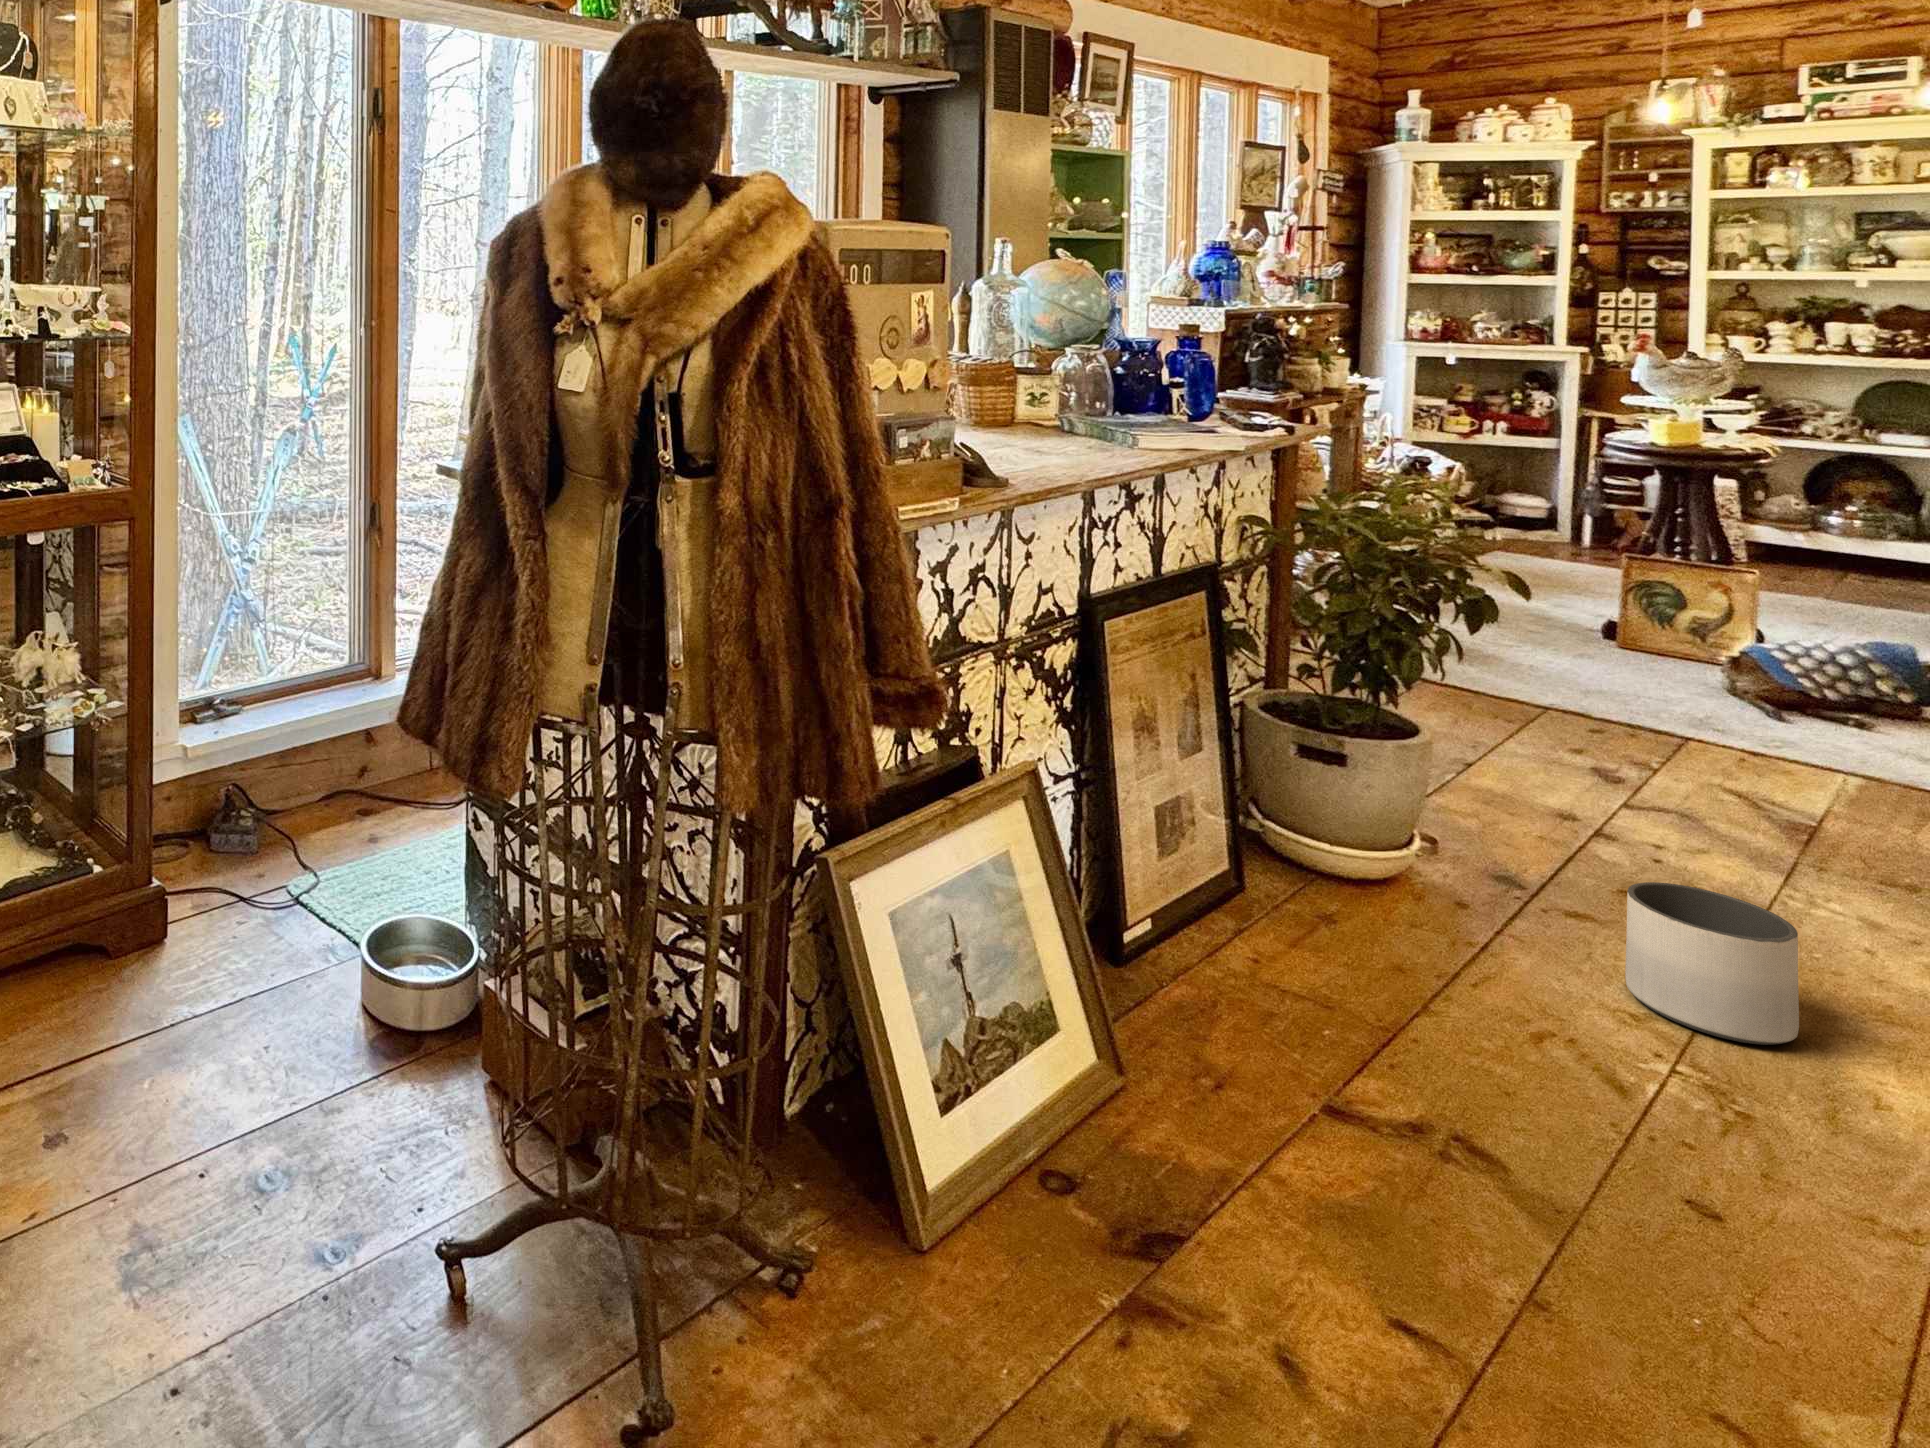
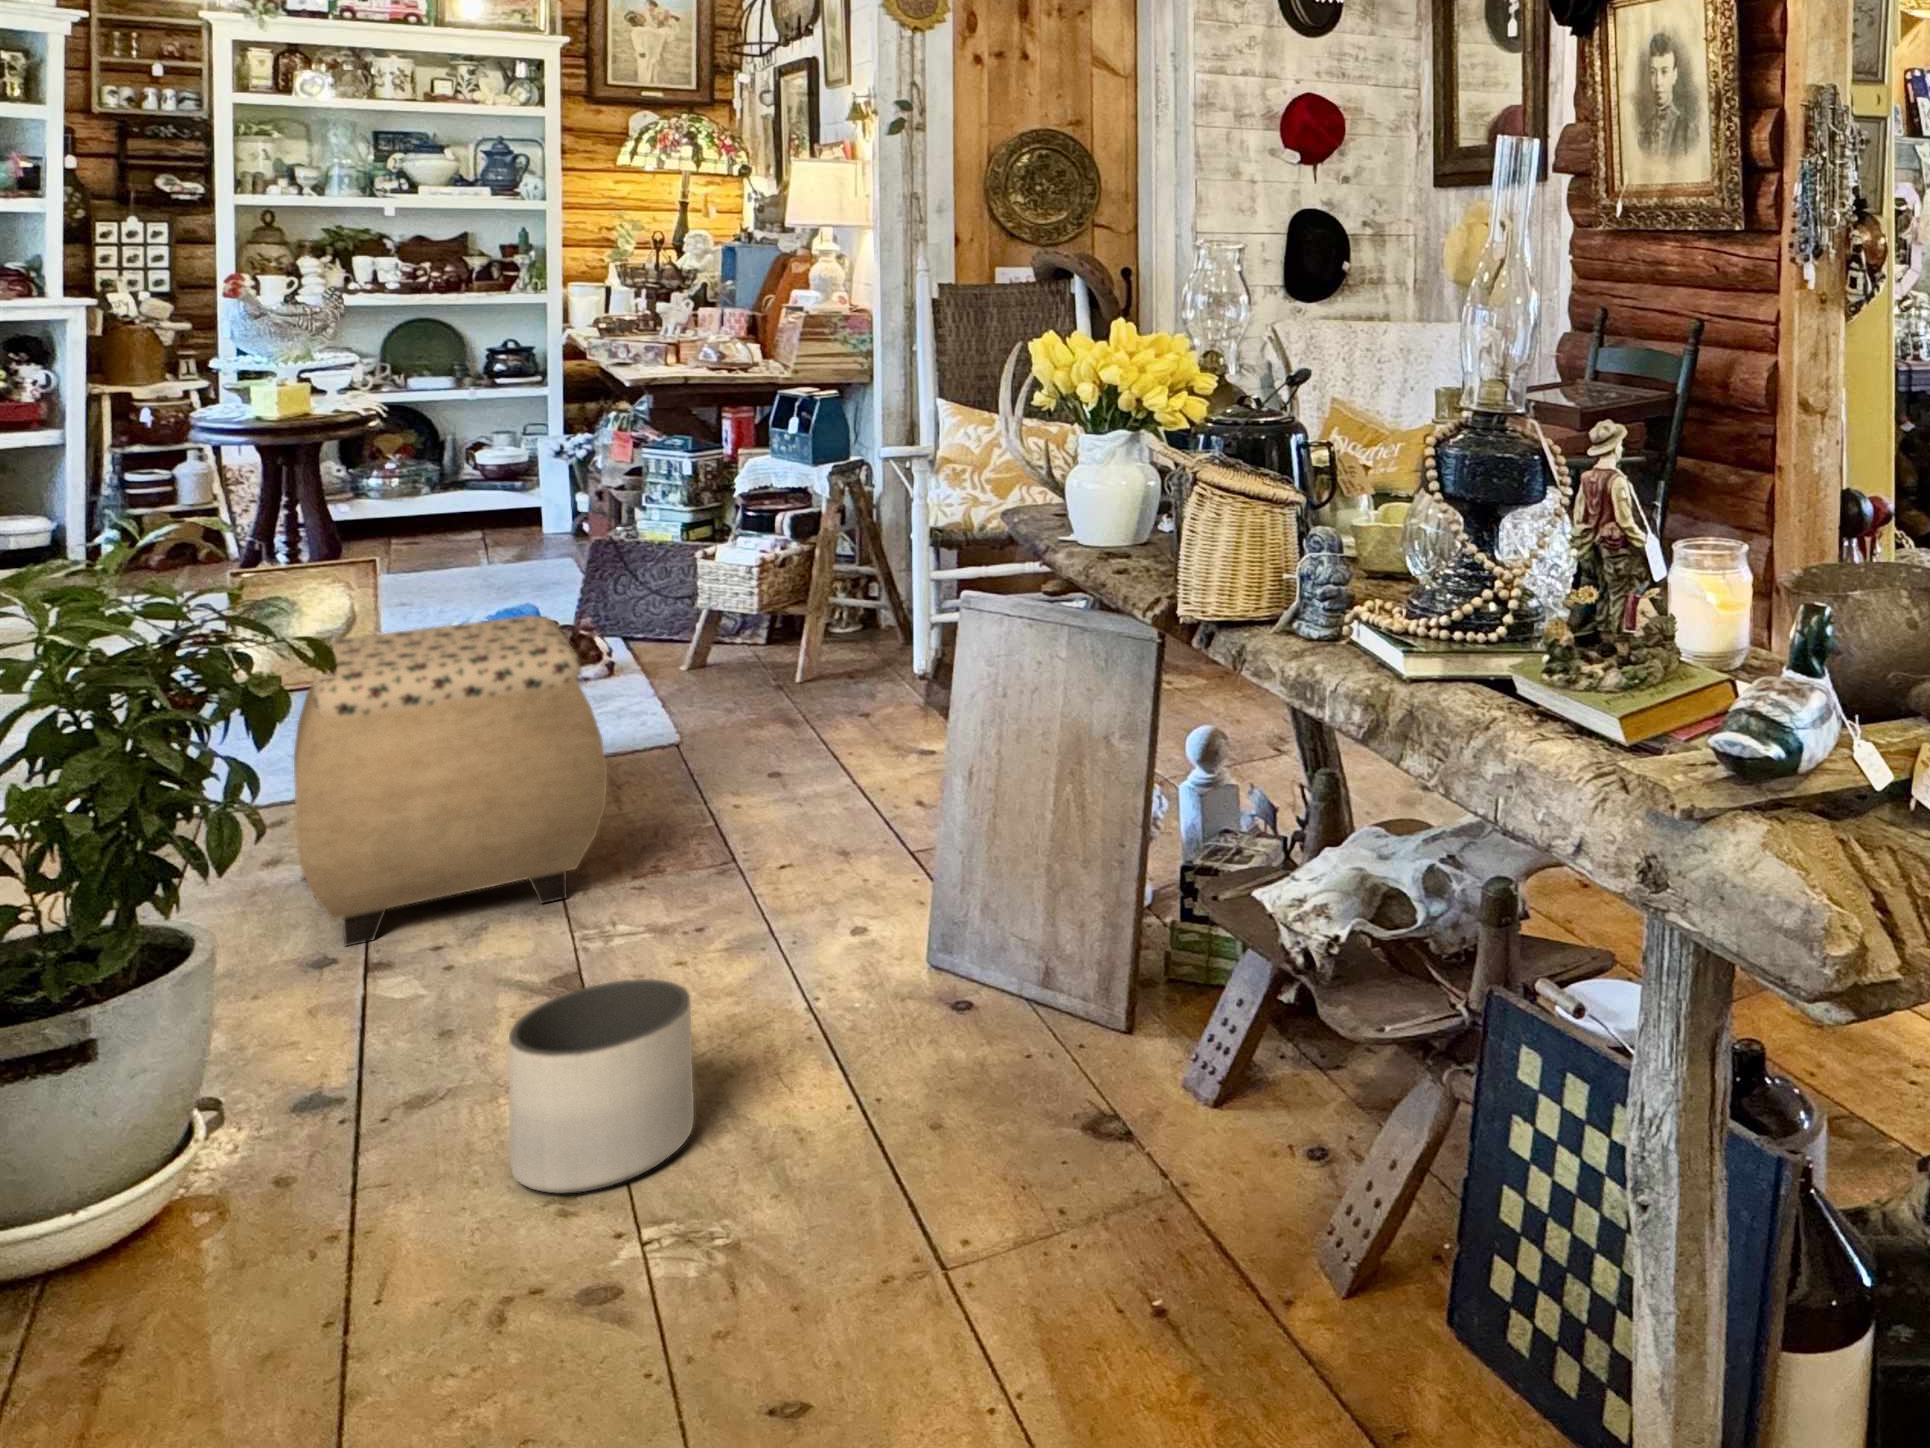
ottoman: none [1565,607,1858,868] -> present [294,615,607,946]

